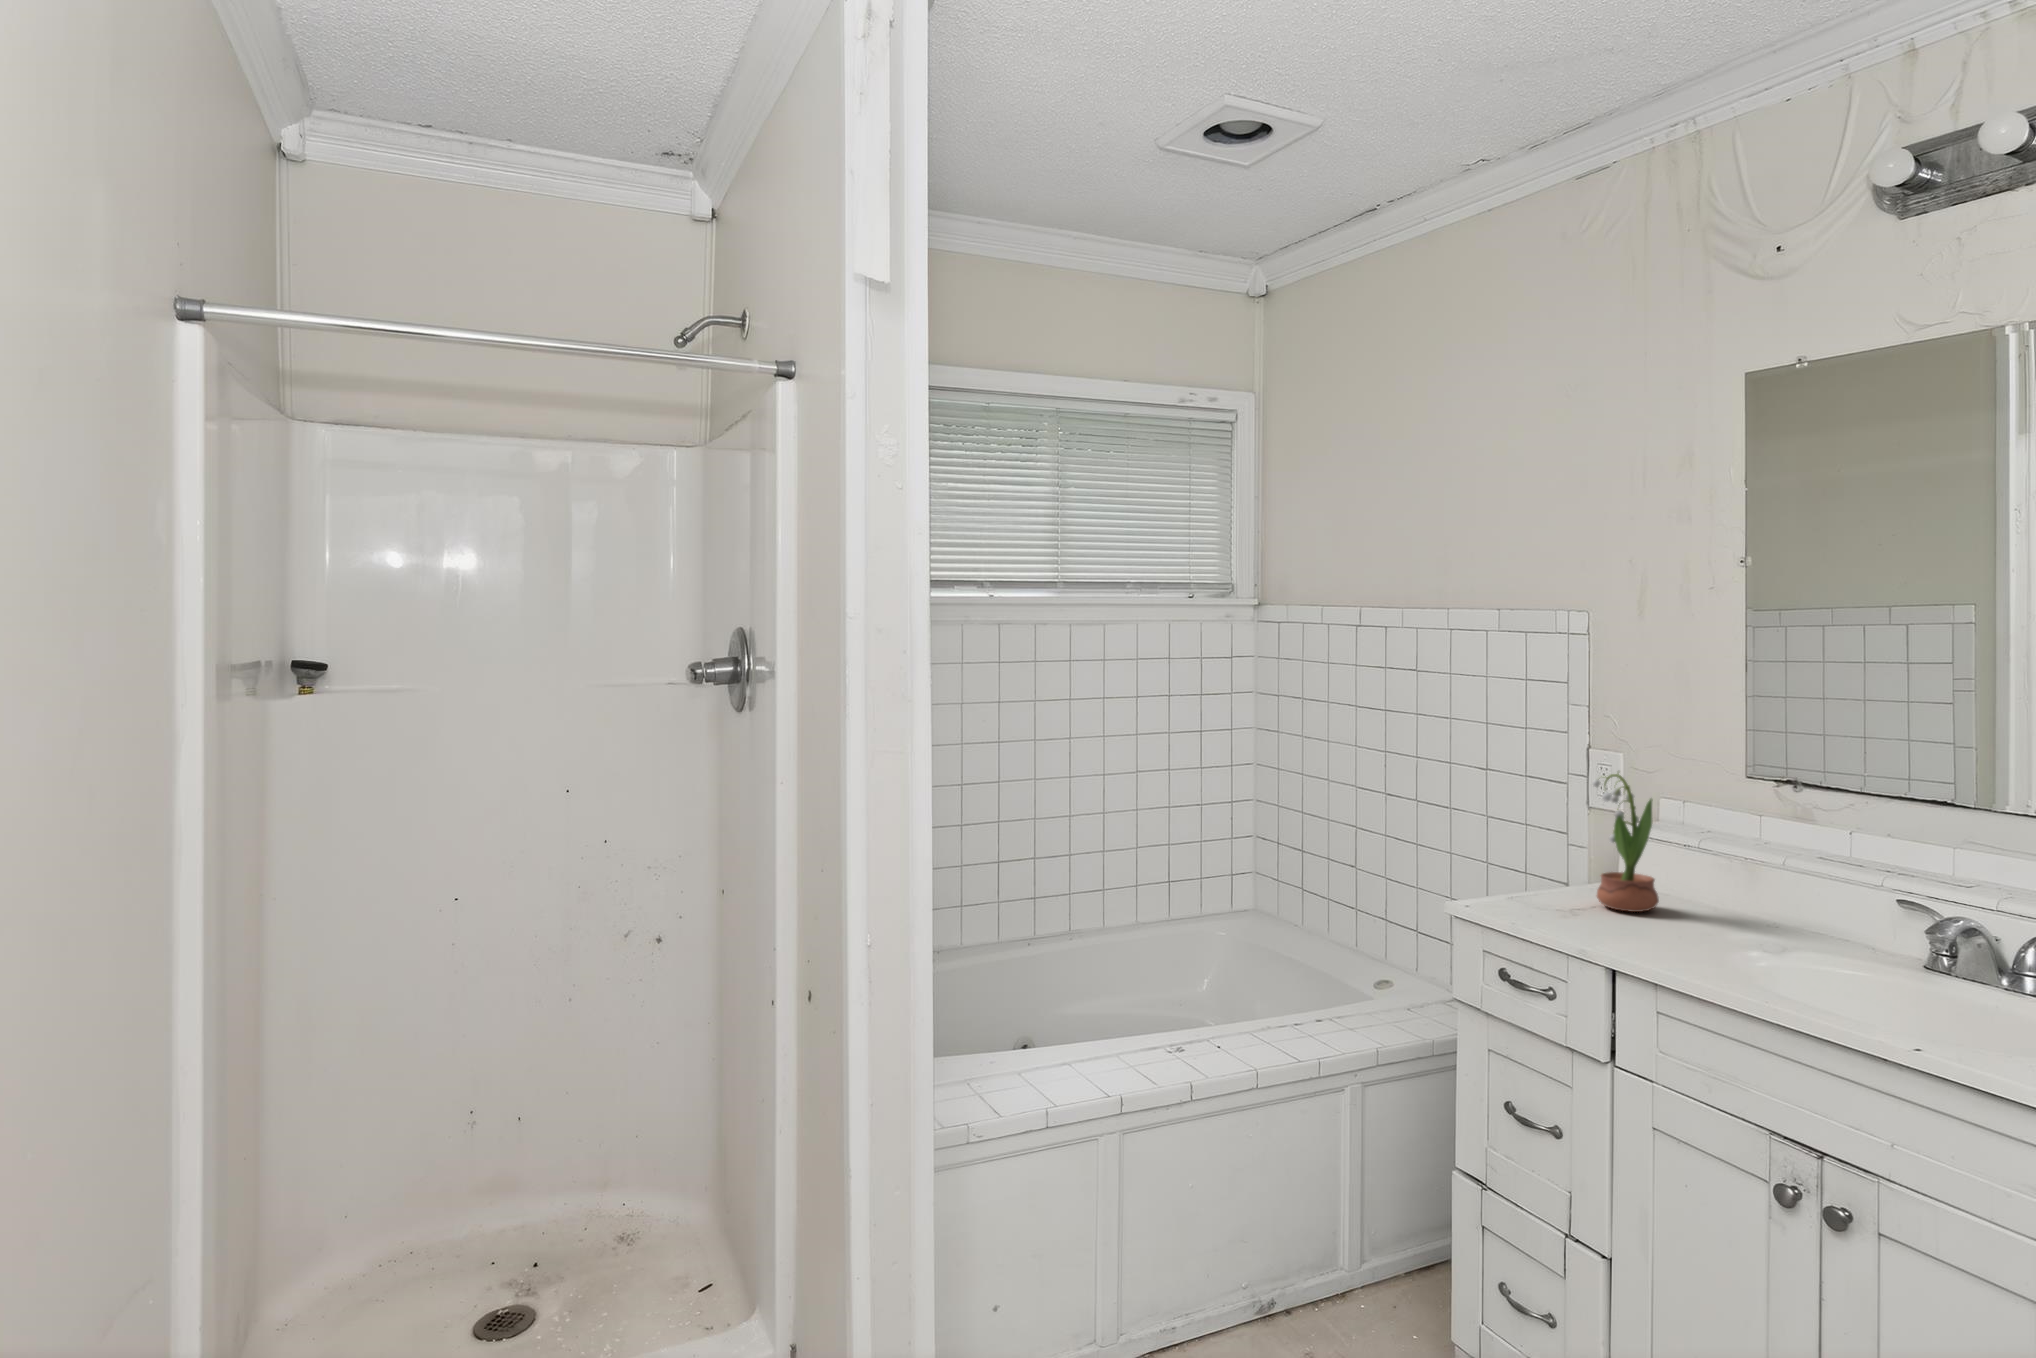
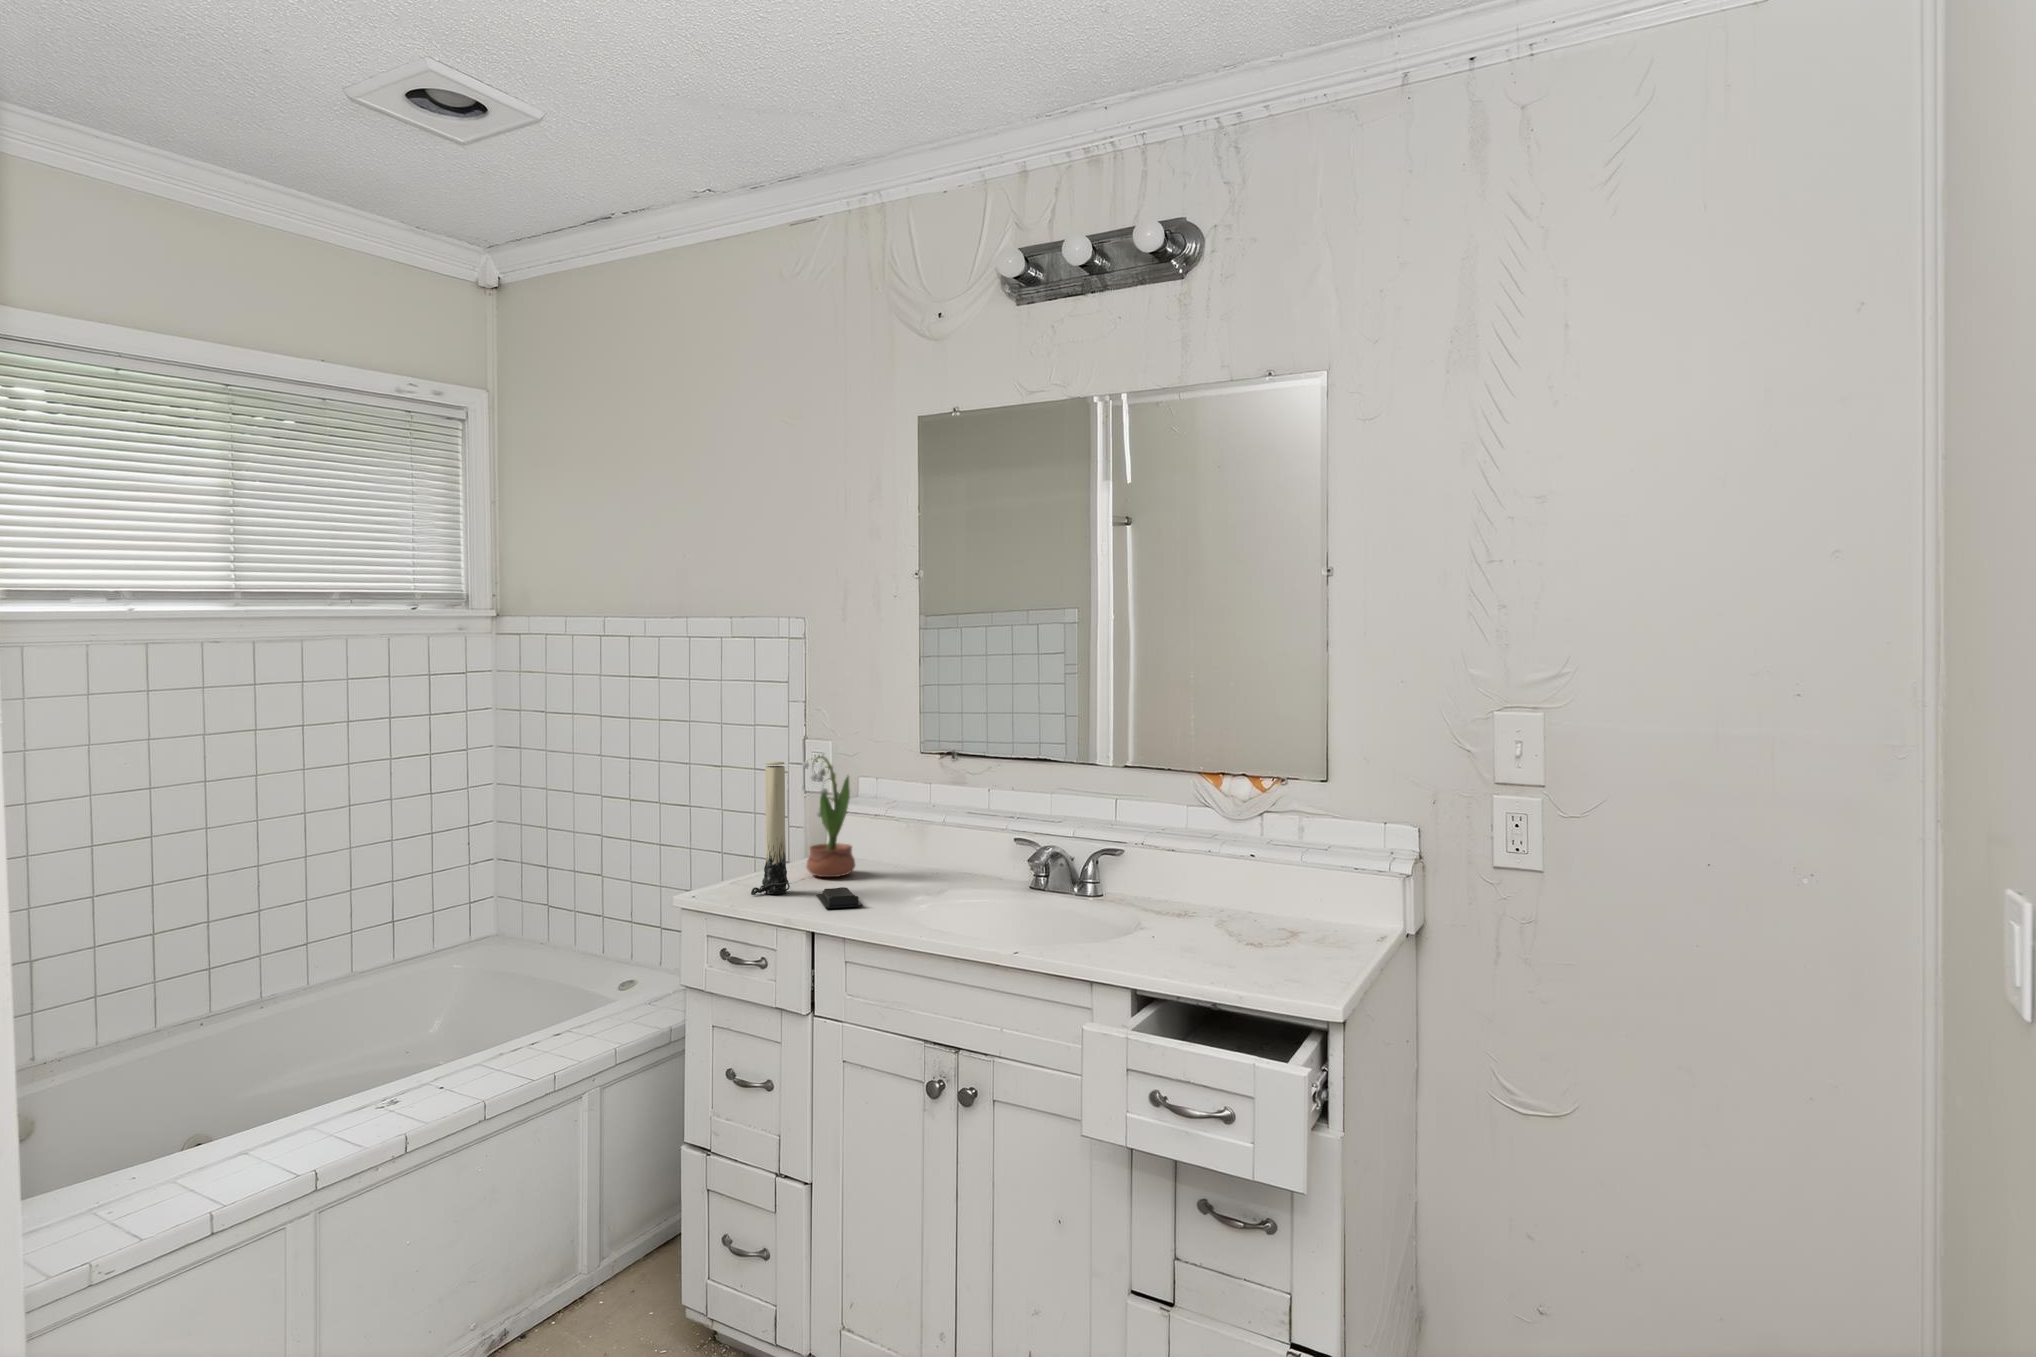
candle: none [1534,779,1580,924] -> present [751,761,790,895]
soap bar: none [1613,926,1677,953] -> present [816,887,863,908]

